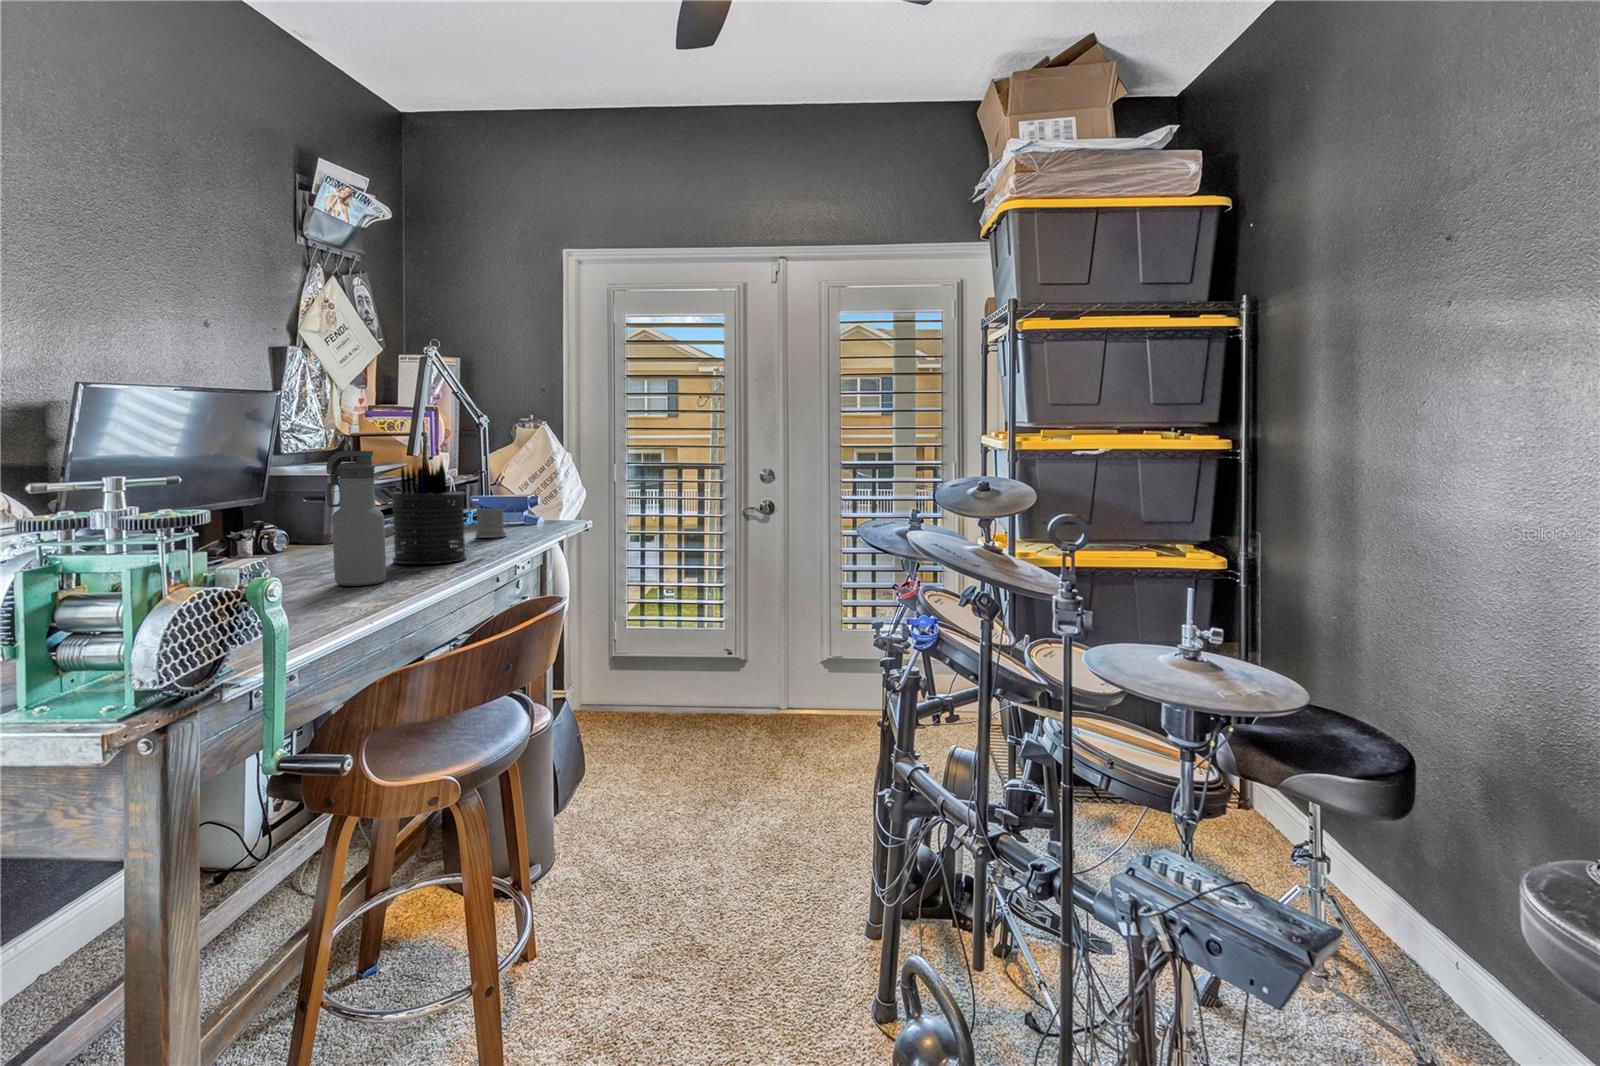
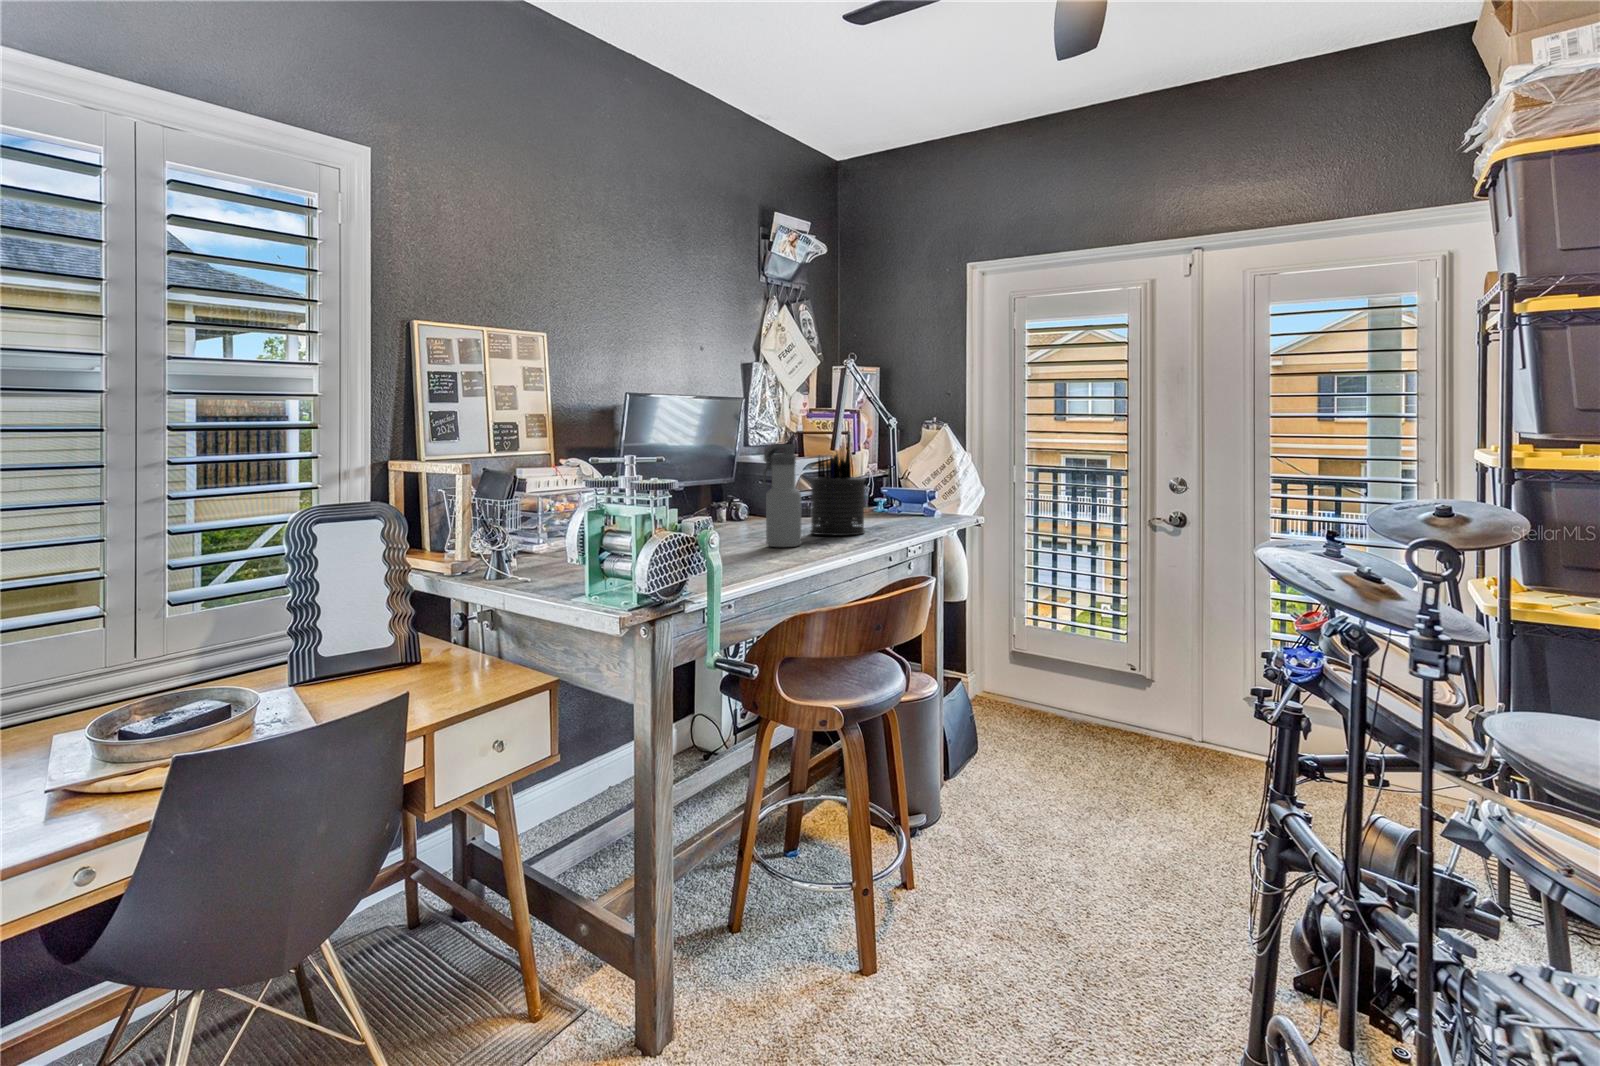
mug: present [475,508,515,538] -> none [878,491,912,519]

